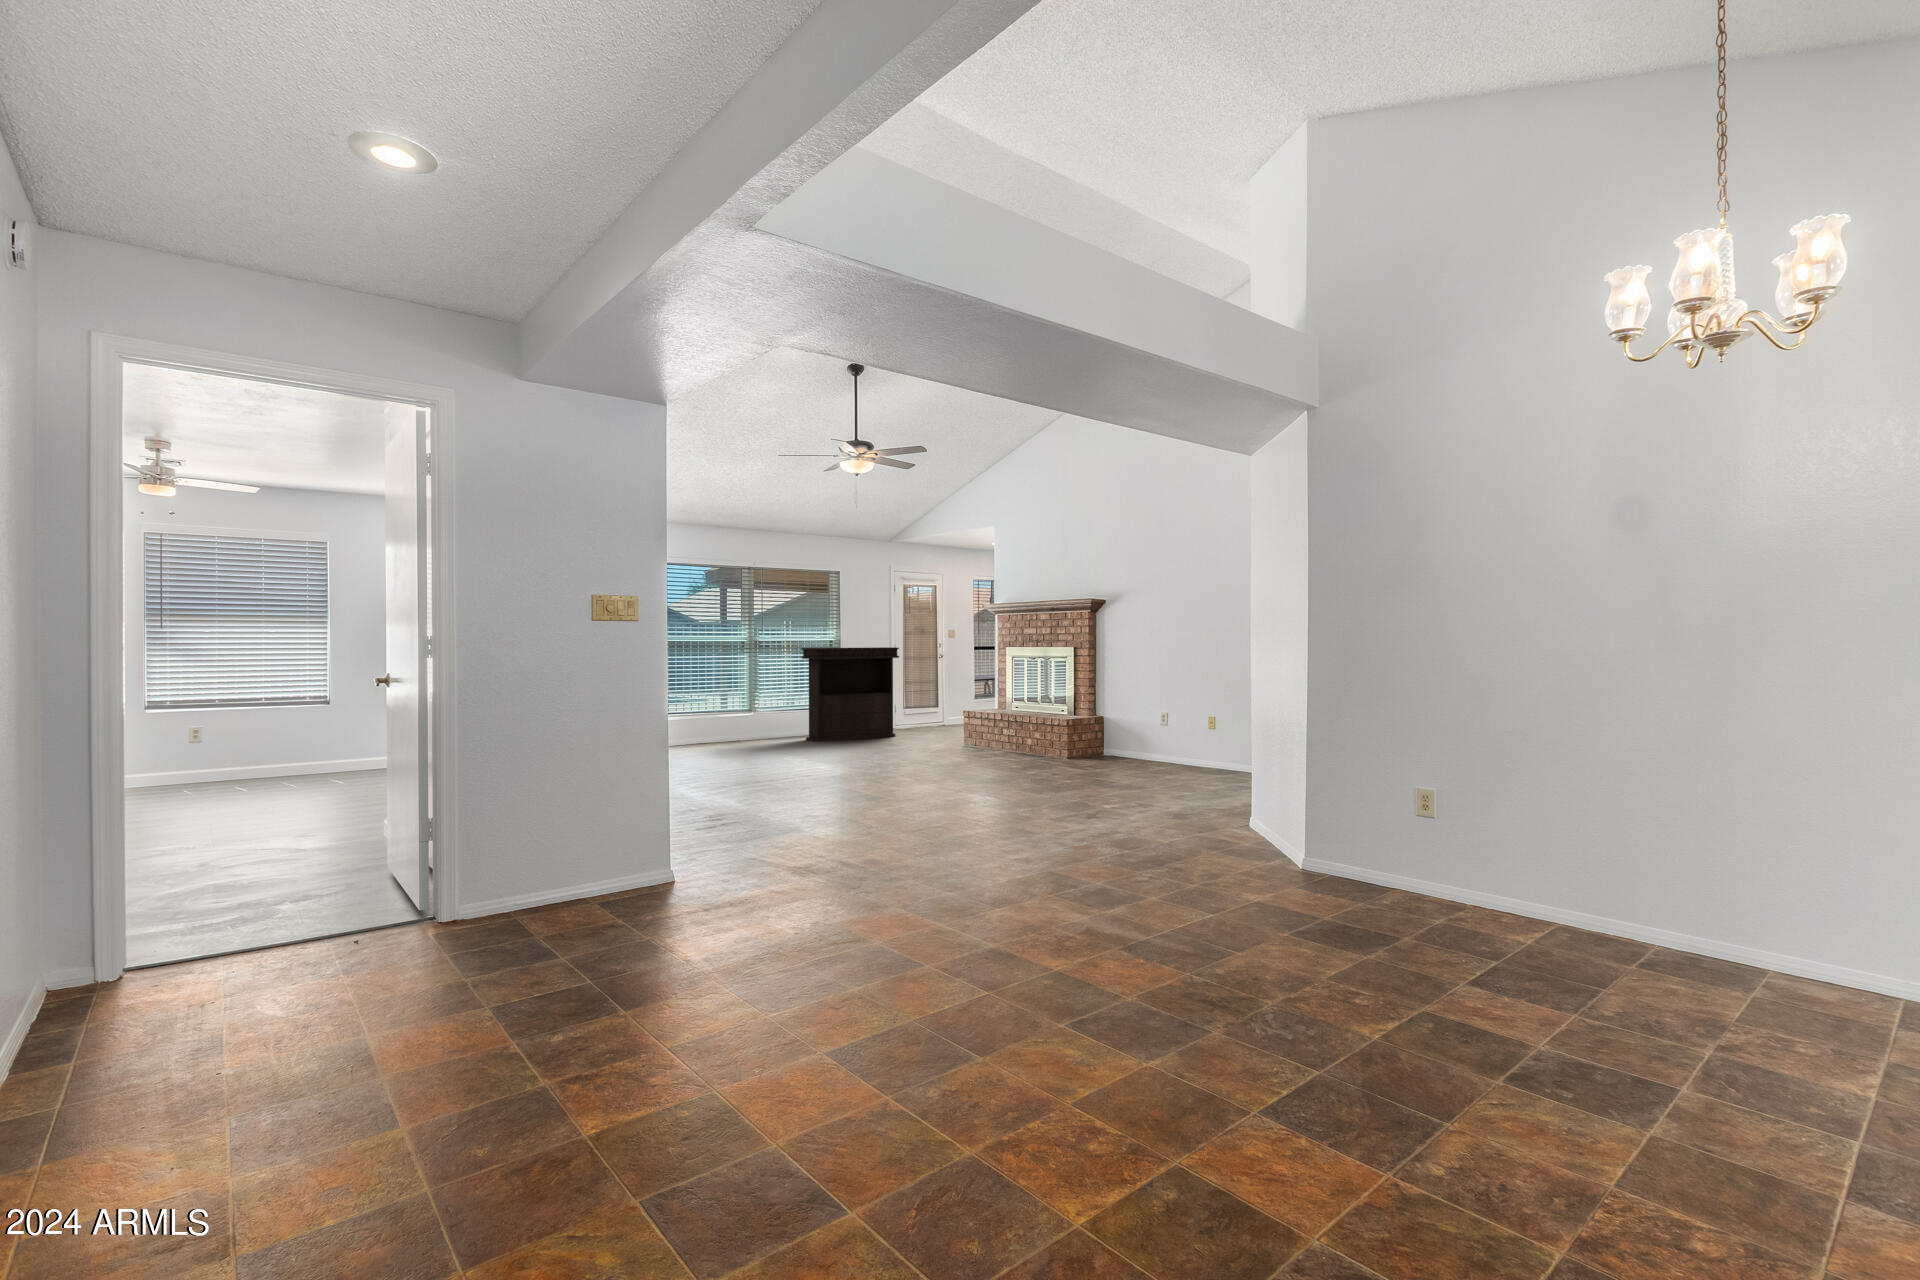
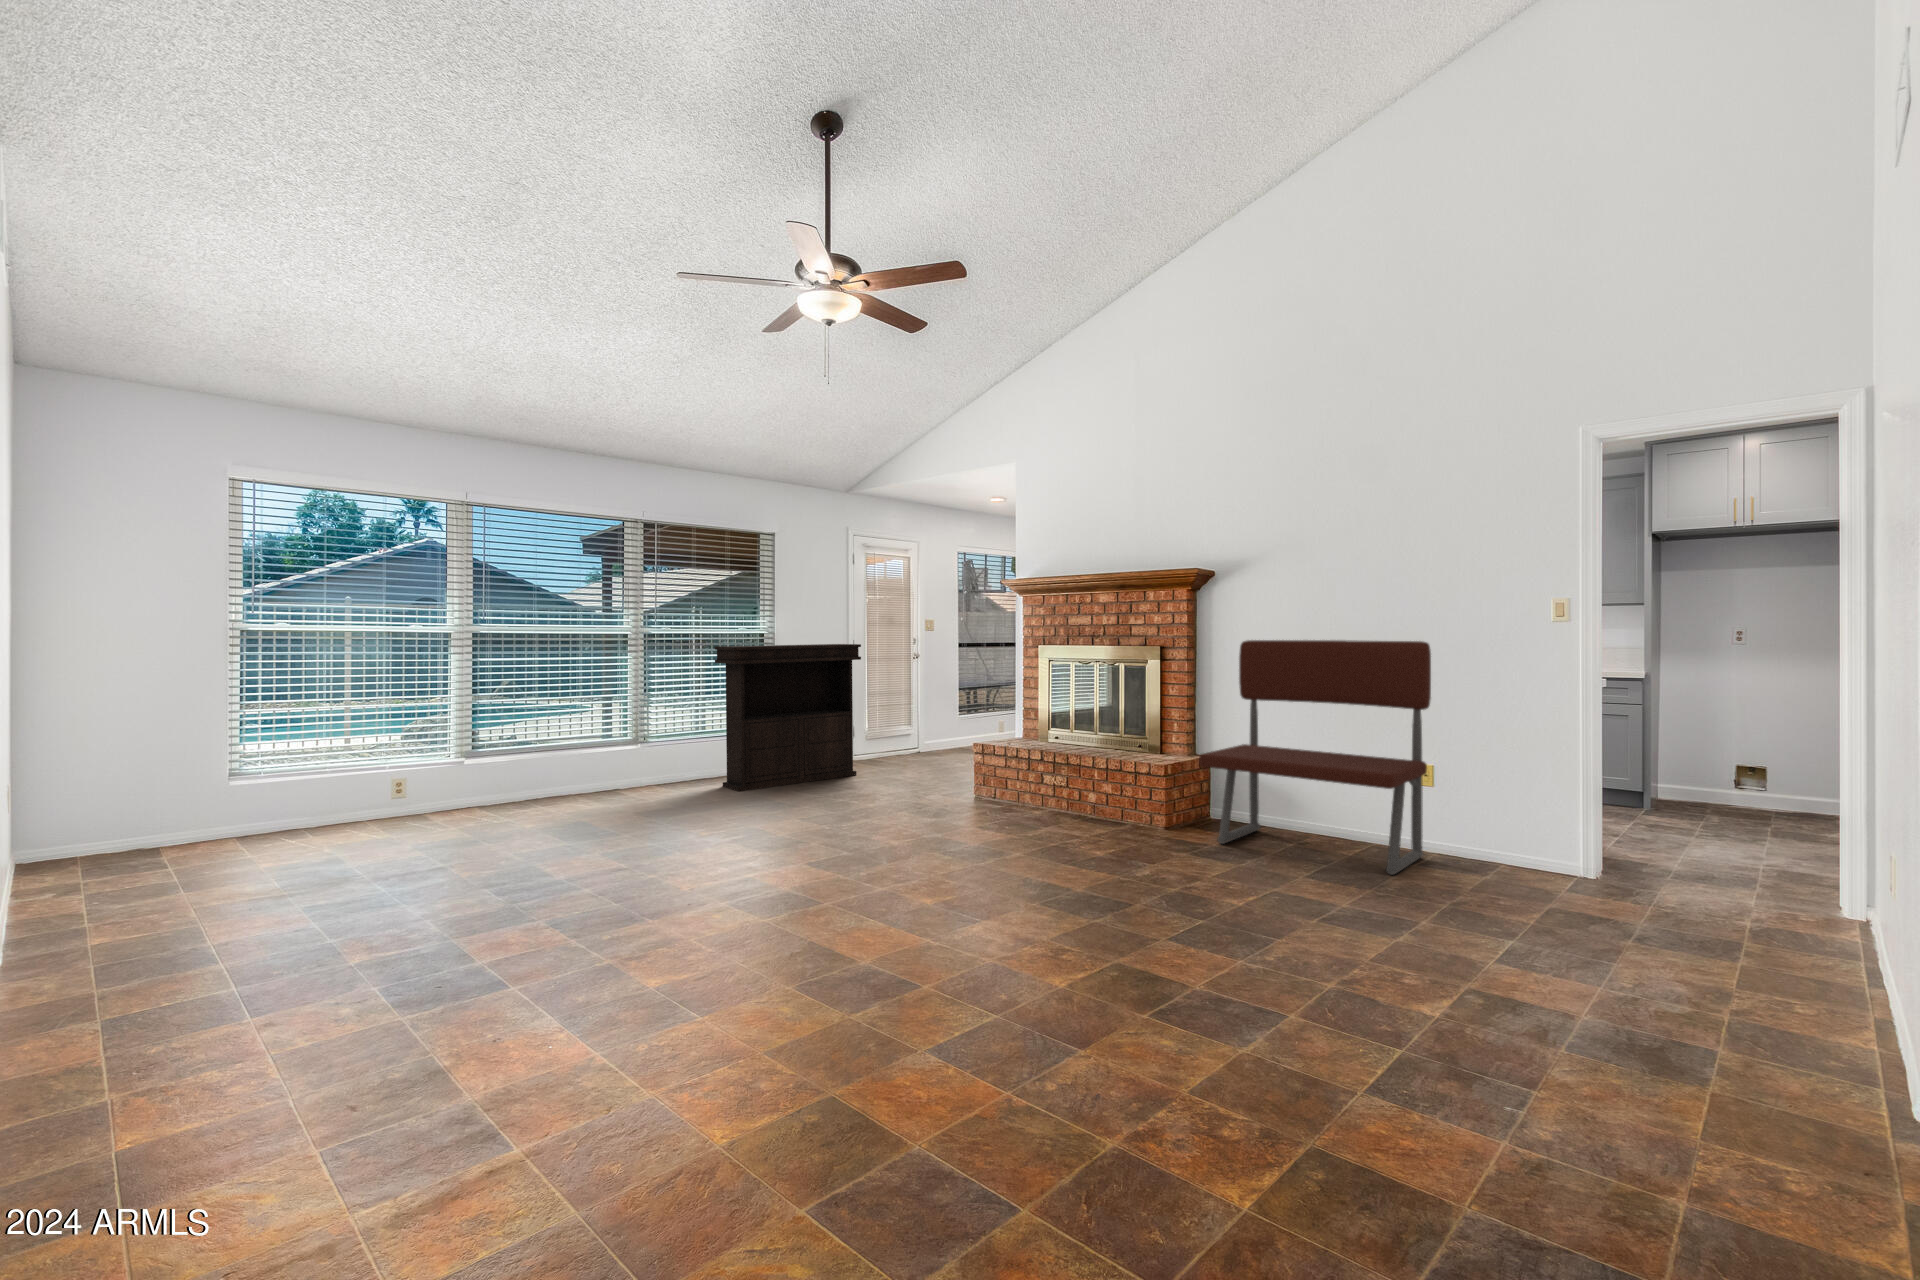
bench: none [1078,643,1206,775] -> present [1199,640,1431,875]

